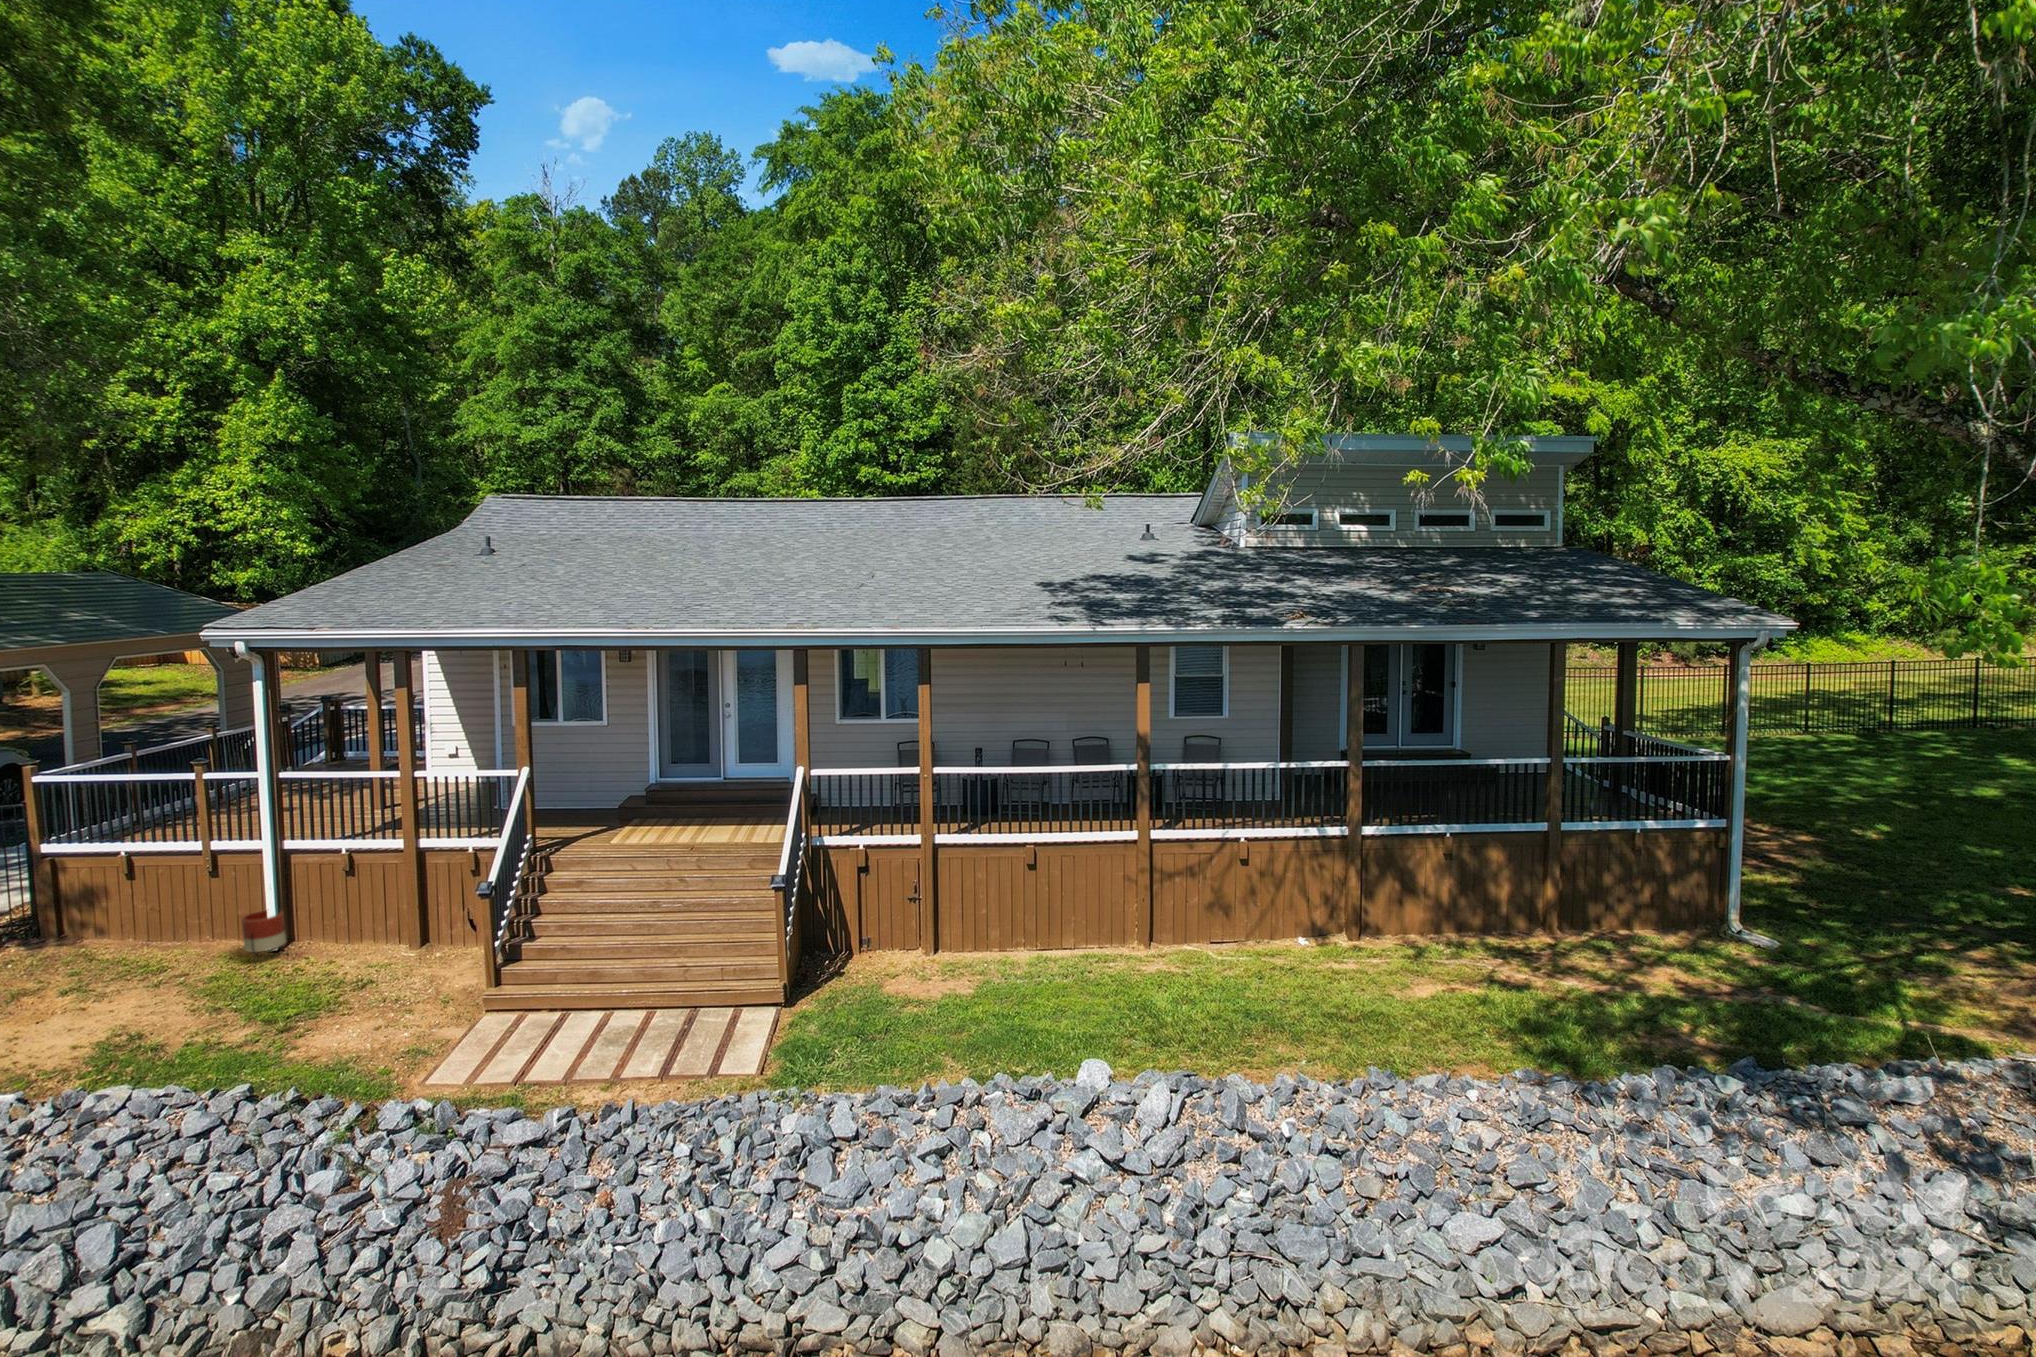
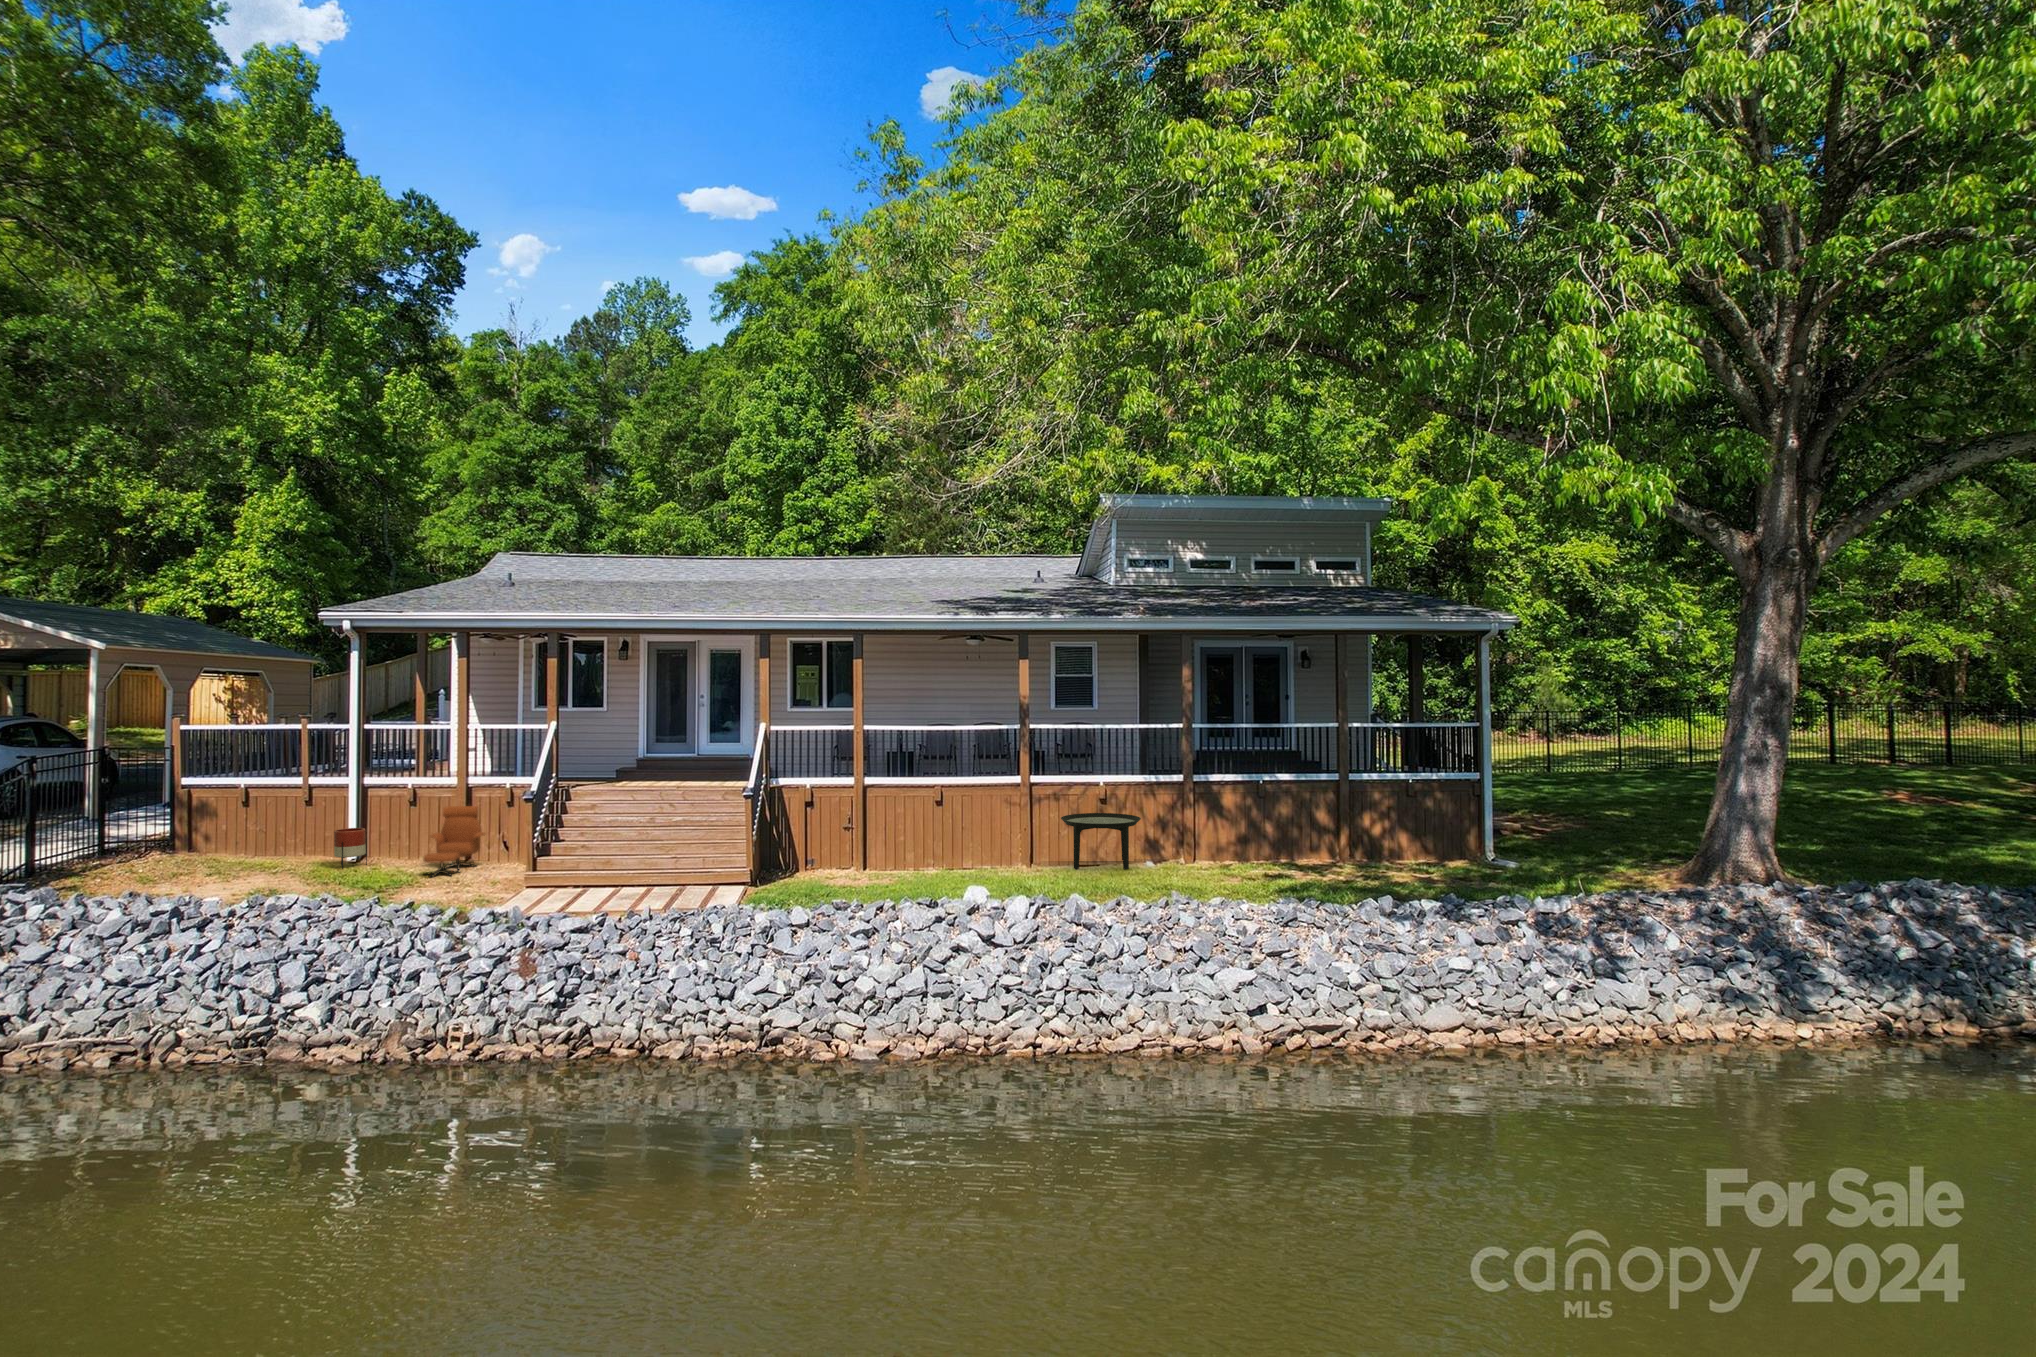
round table: none [1161,877,1264,963] -> present [1061,813,1141,869]
lounge chair: none [350,883,436,989] -> present [423,806,485,877]

